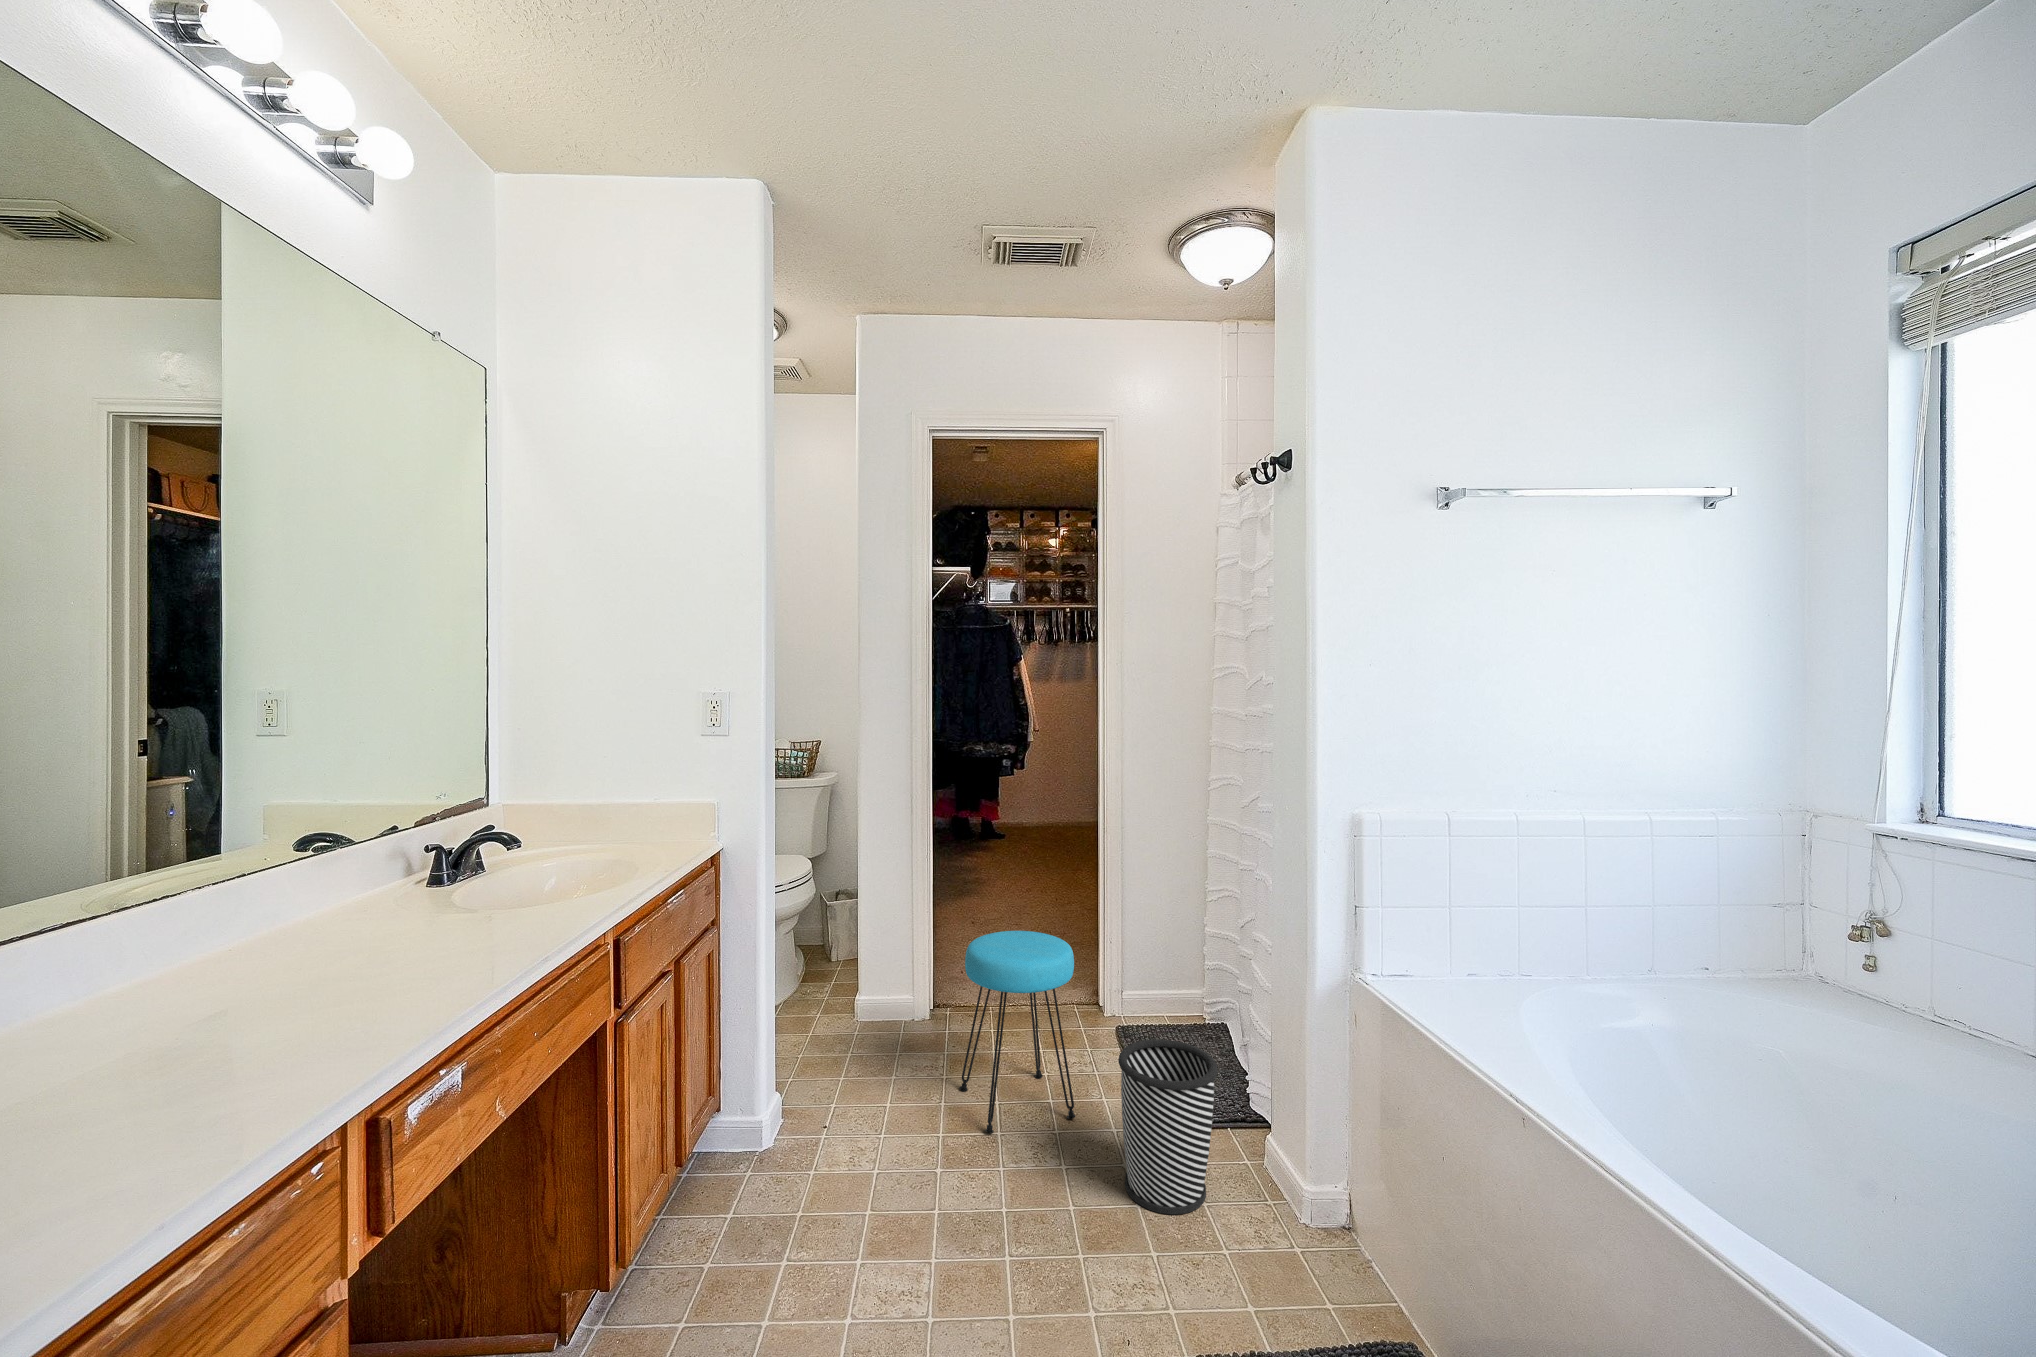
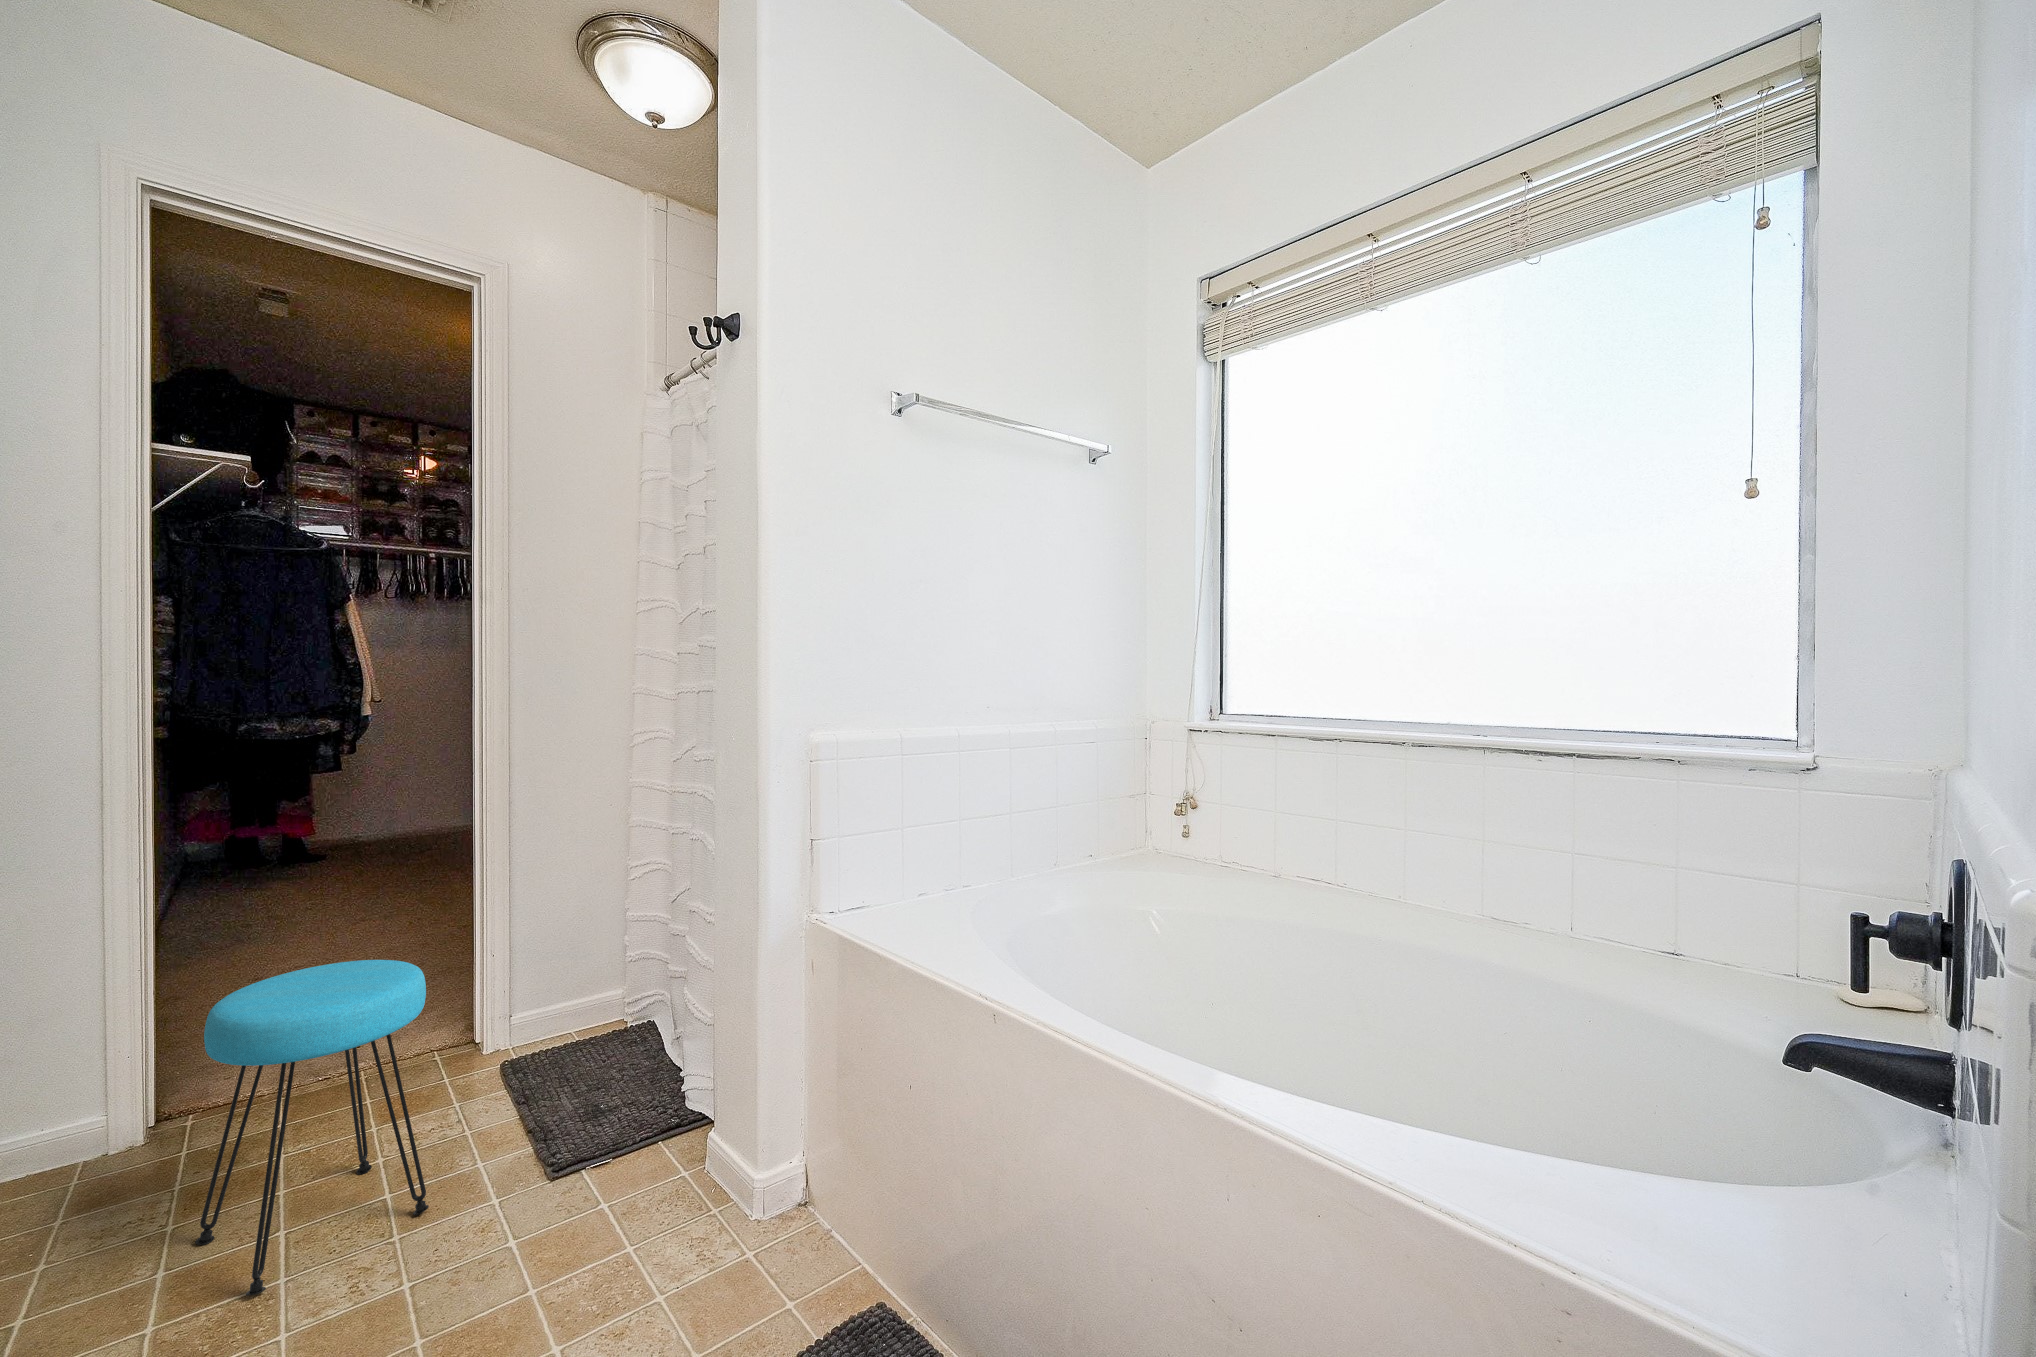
wastebasket: present [1118,1039,1218,1214] -> none [498,1054,648,1295]

